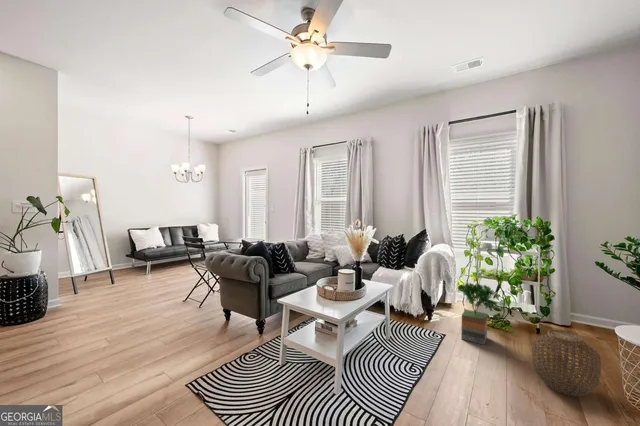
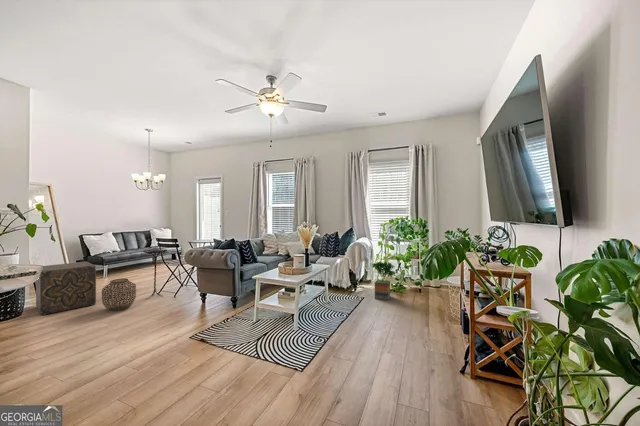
side table: none [163,249,191,308] -> present [143,249,167,296]
ottoman: none [51,260,113,320] -> present [36,262,96,315]
woven basket: present [532,330,601,396] -> present [102,278,136,311]

